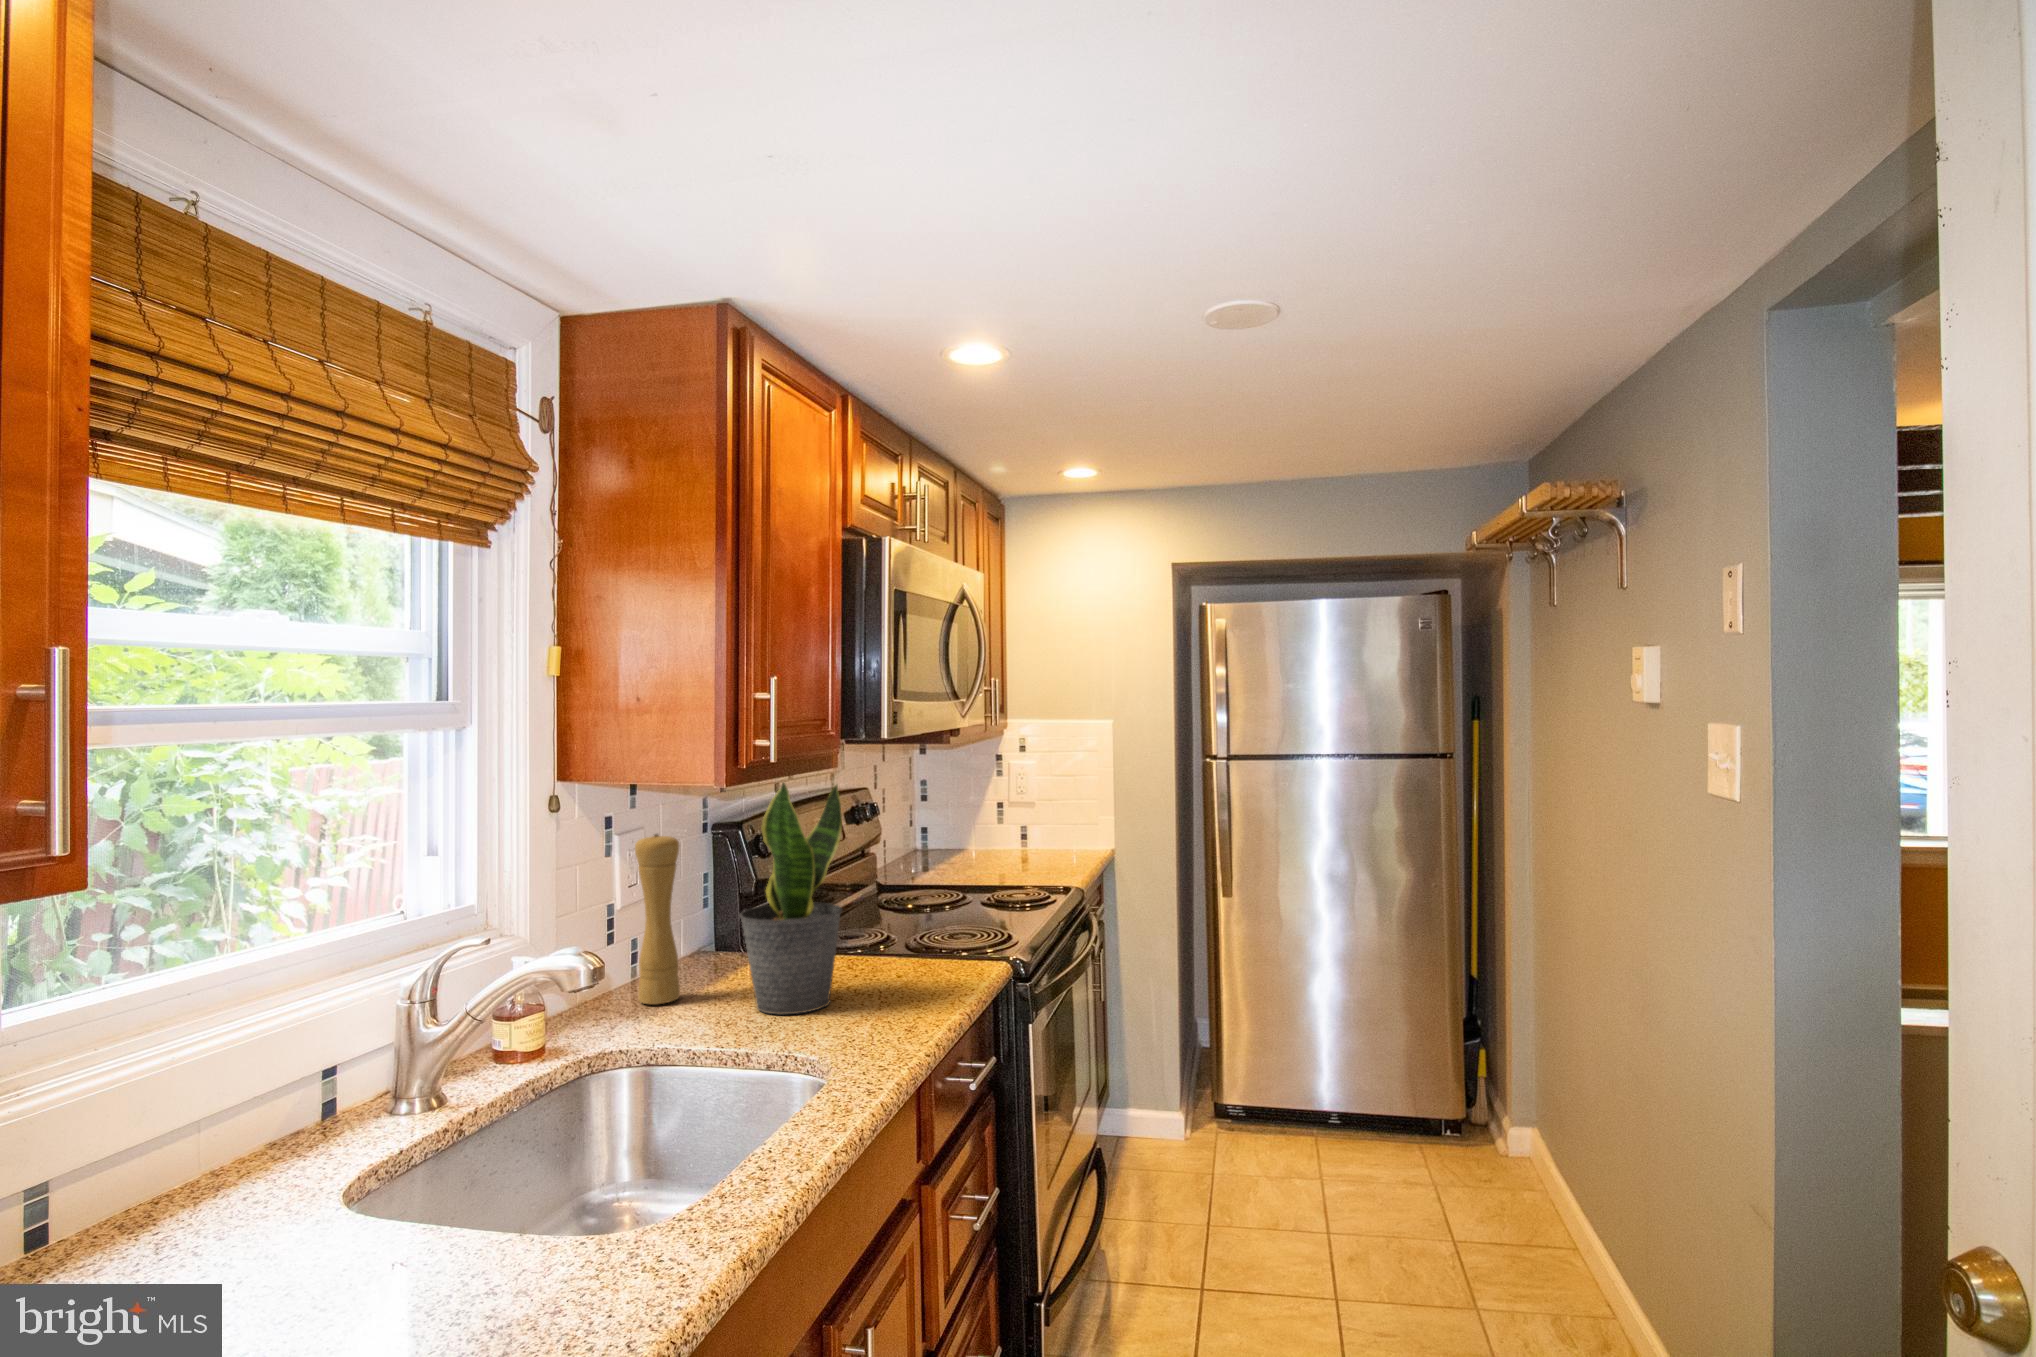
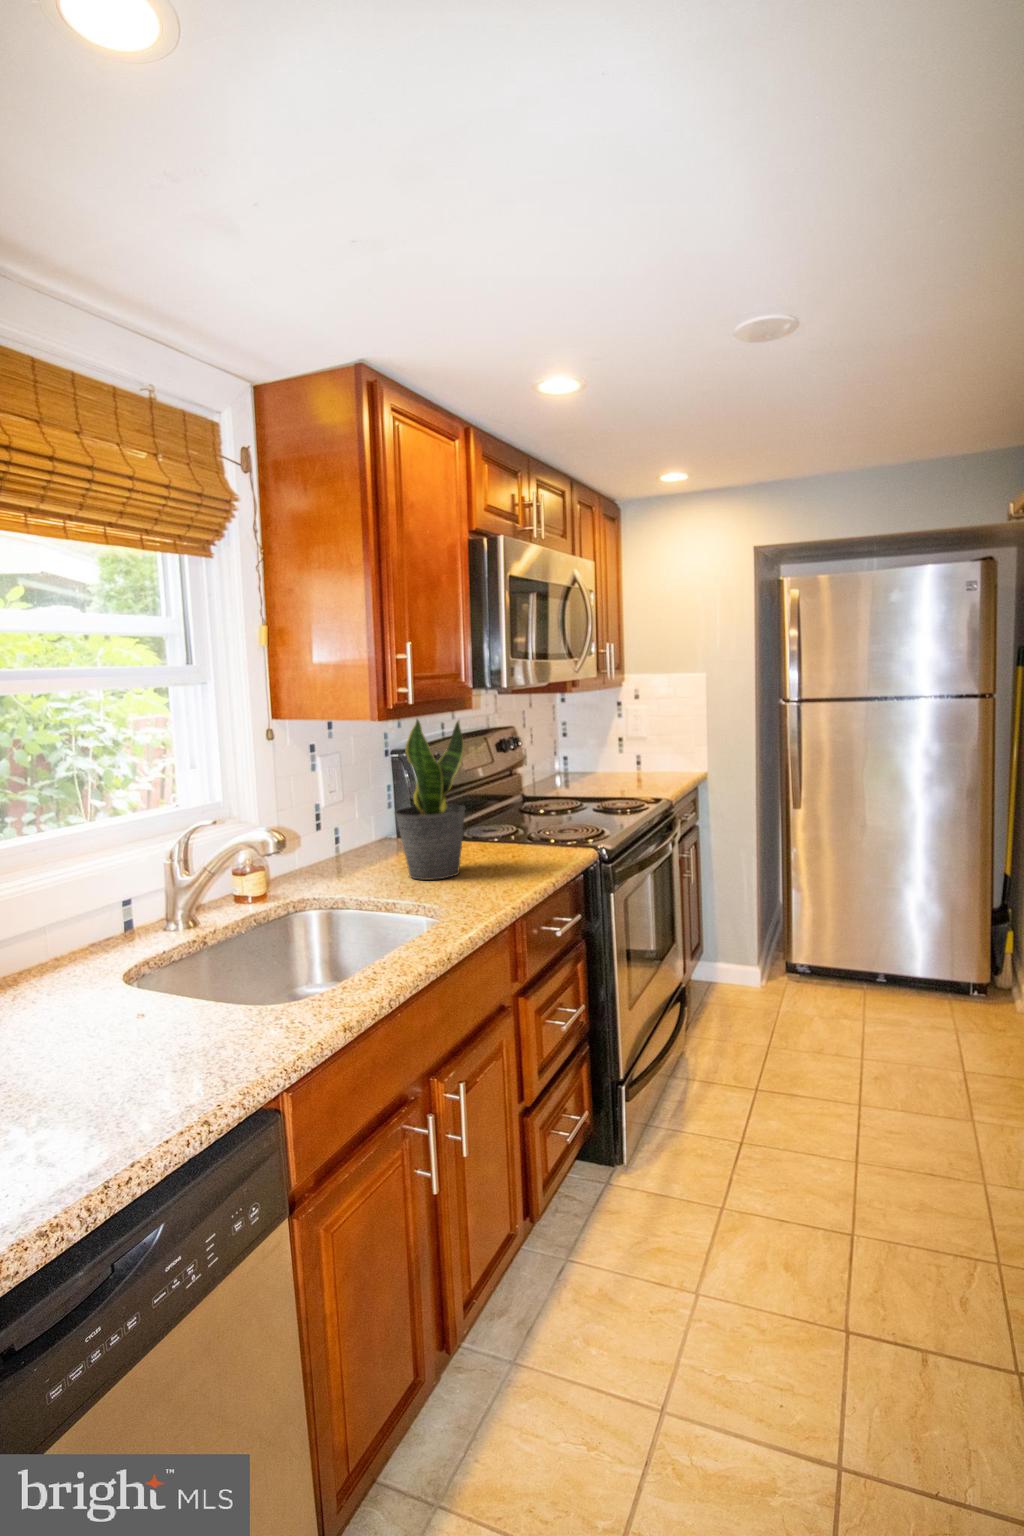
pepper mill: present [635,834,680,1004] -> none [326,757,362,872]

